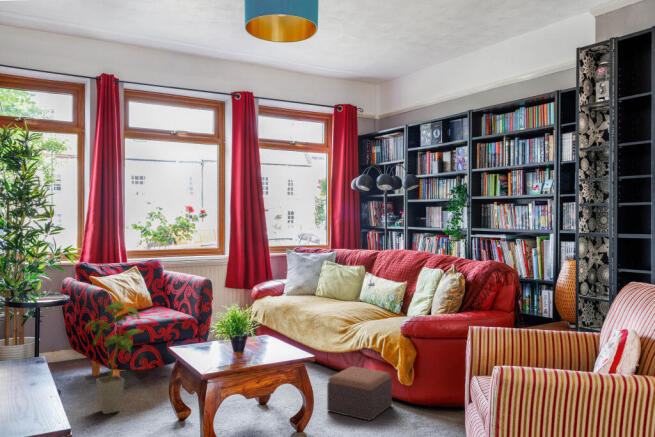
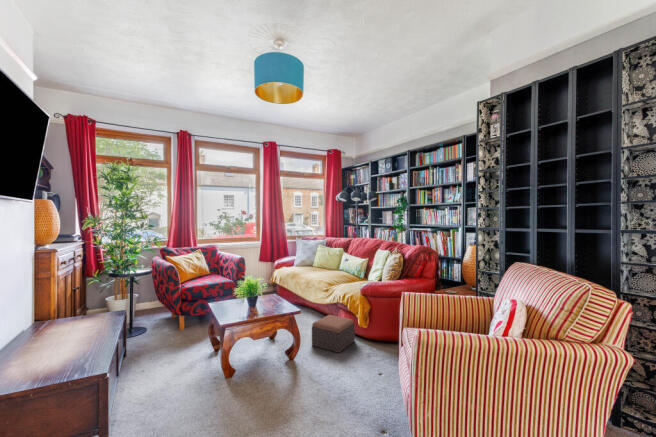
house plant: present [86,302,141,414] -> none [154,273,195,347]

